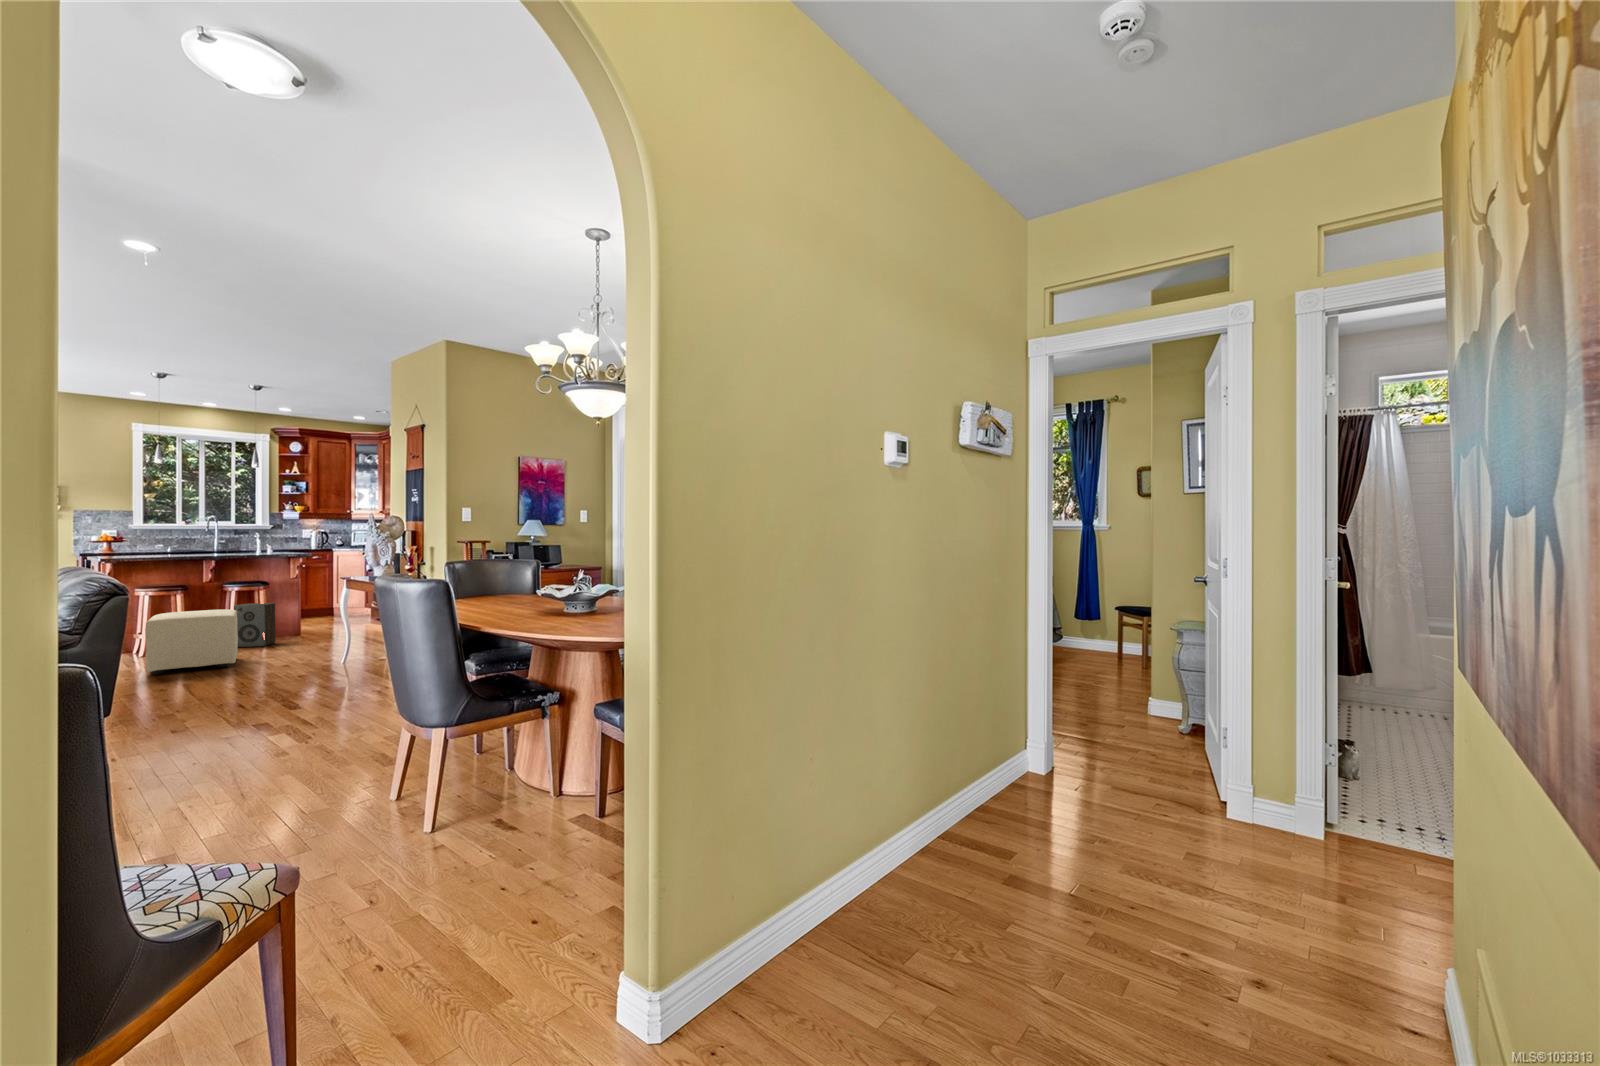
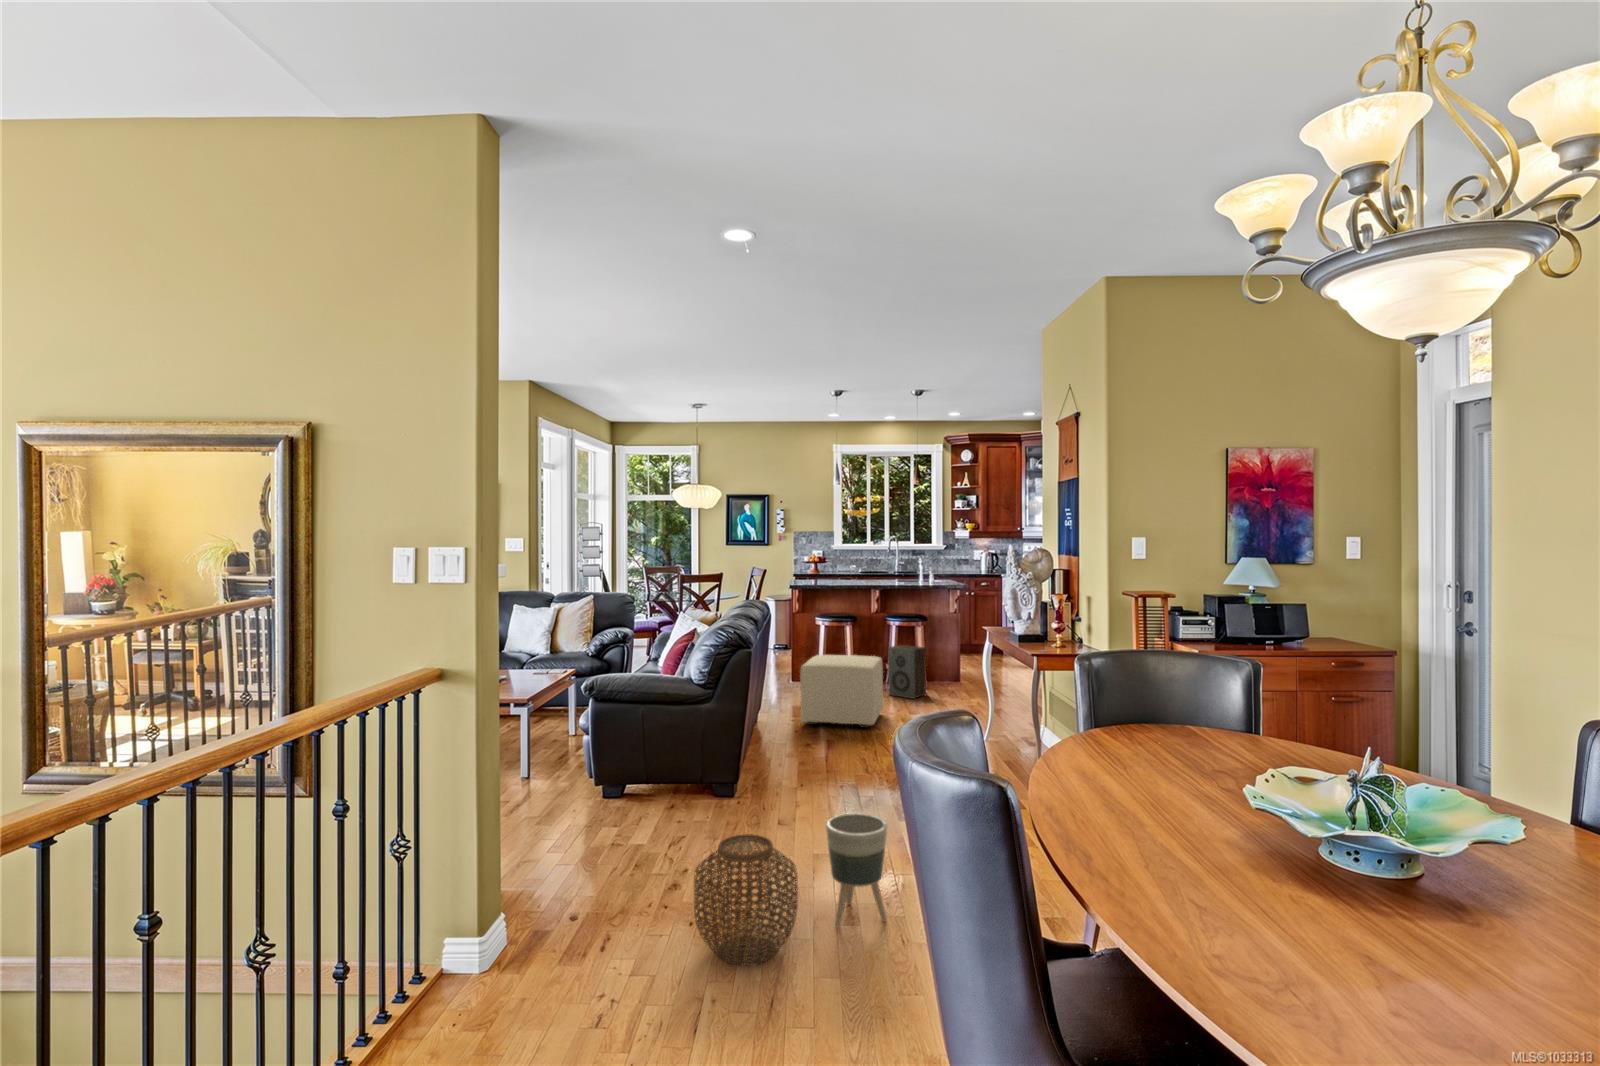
planter: none [264,676,316,748] -> present [826,813,887,927]
woven basket: none [155,694,253,780] -> present [694,834,798,965]

